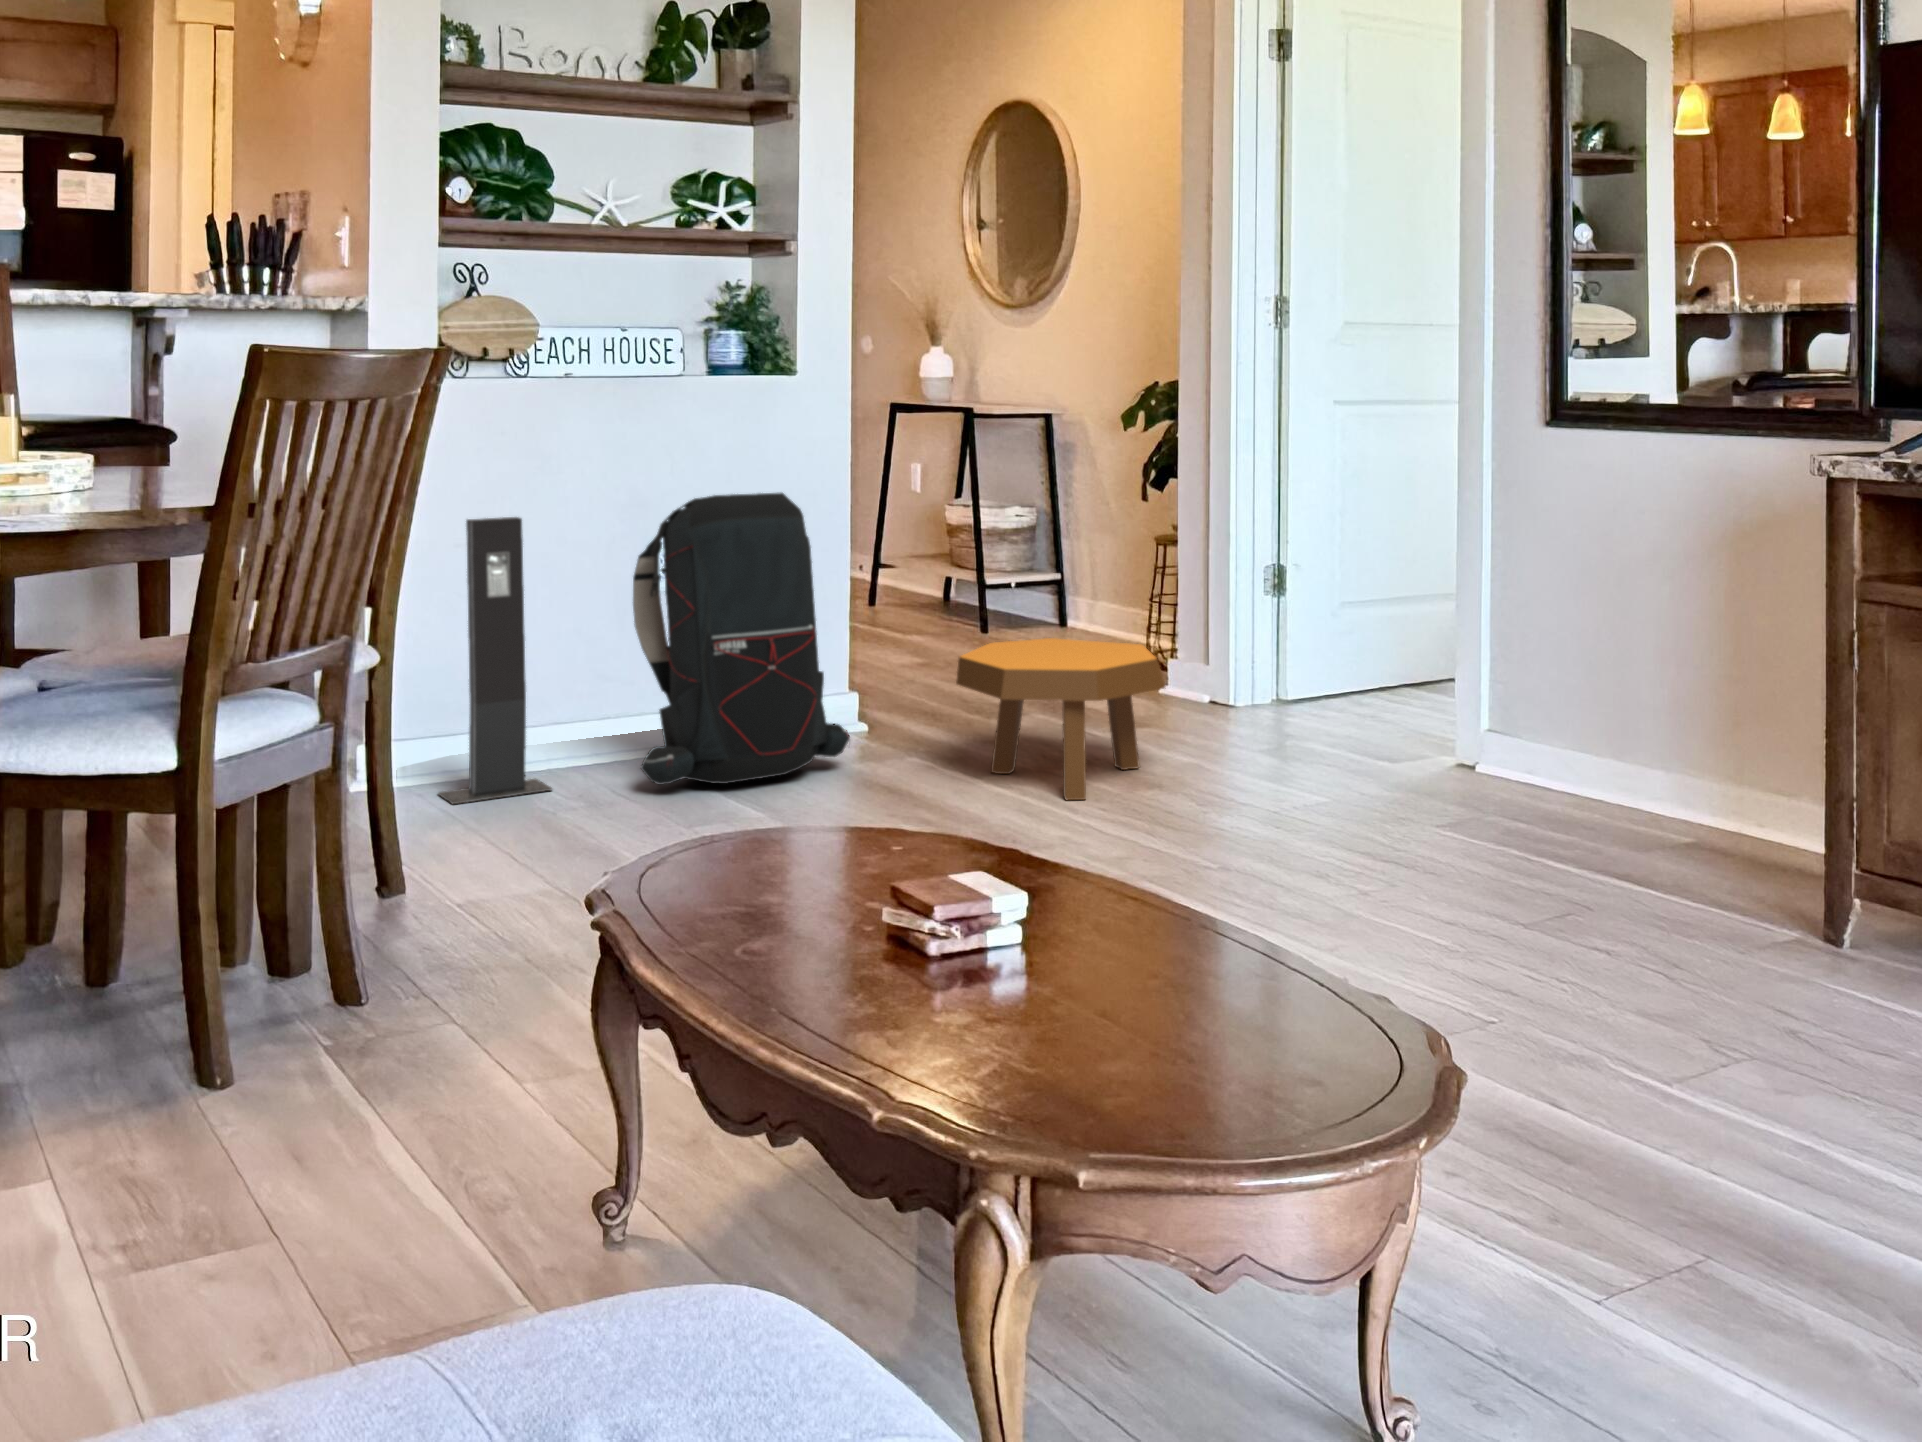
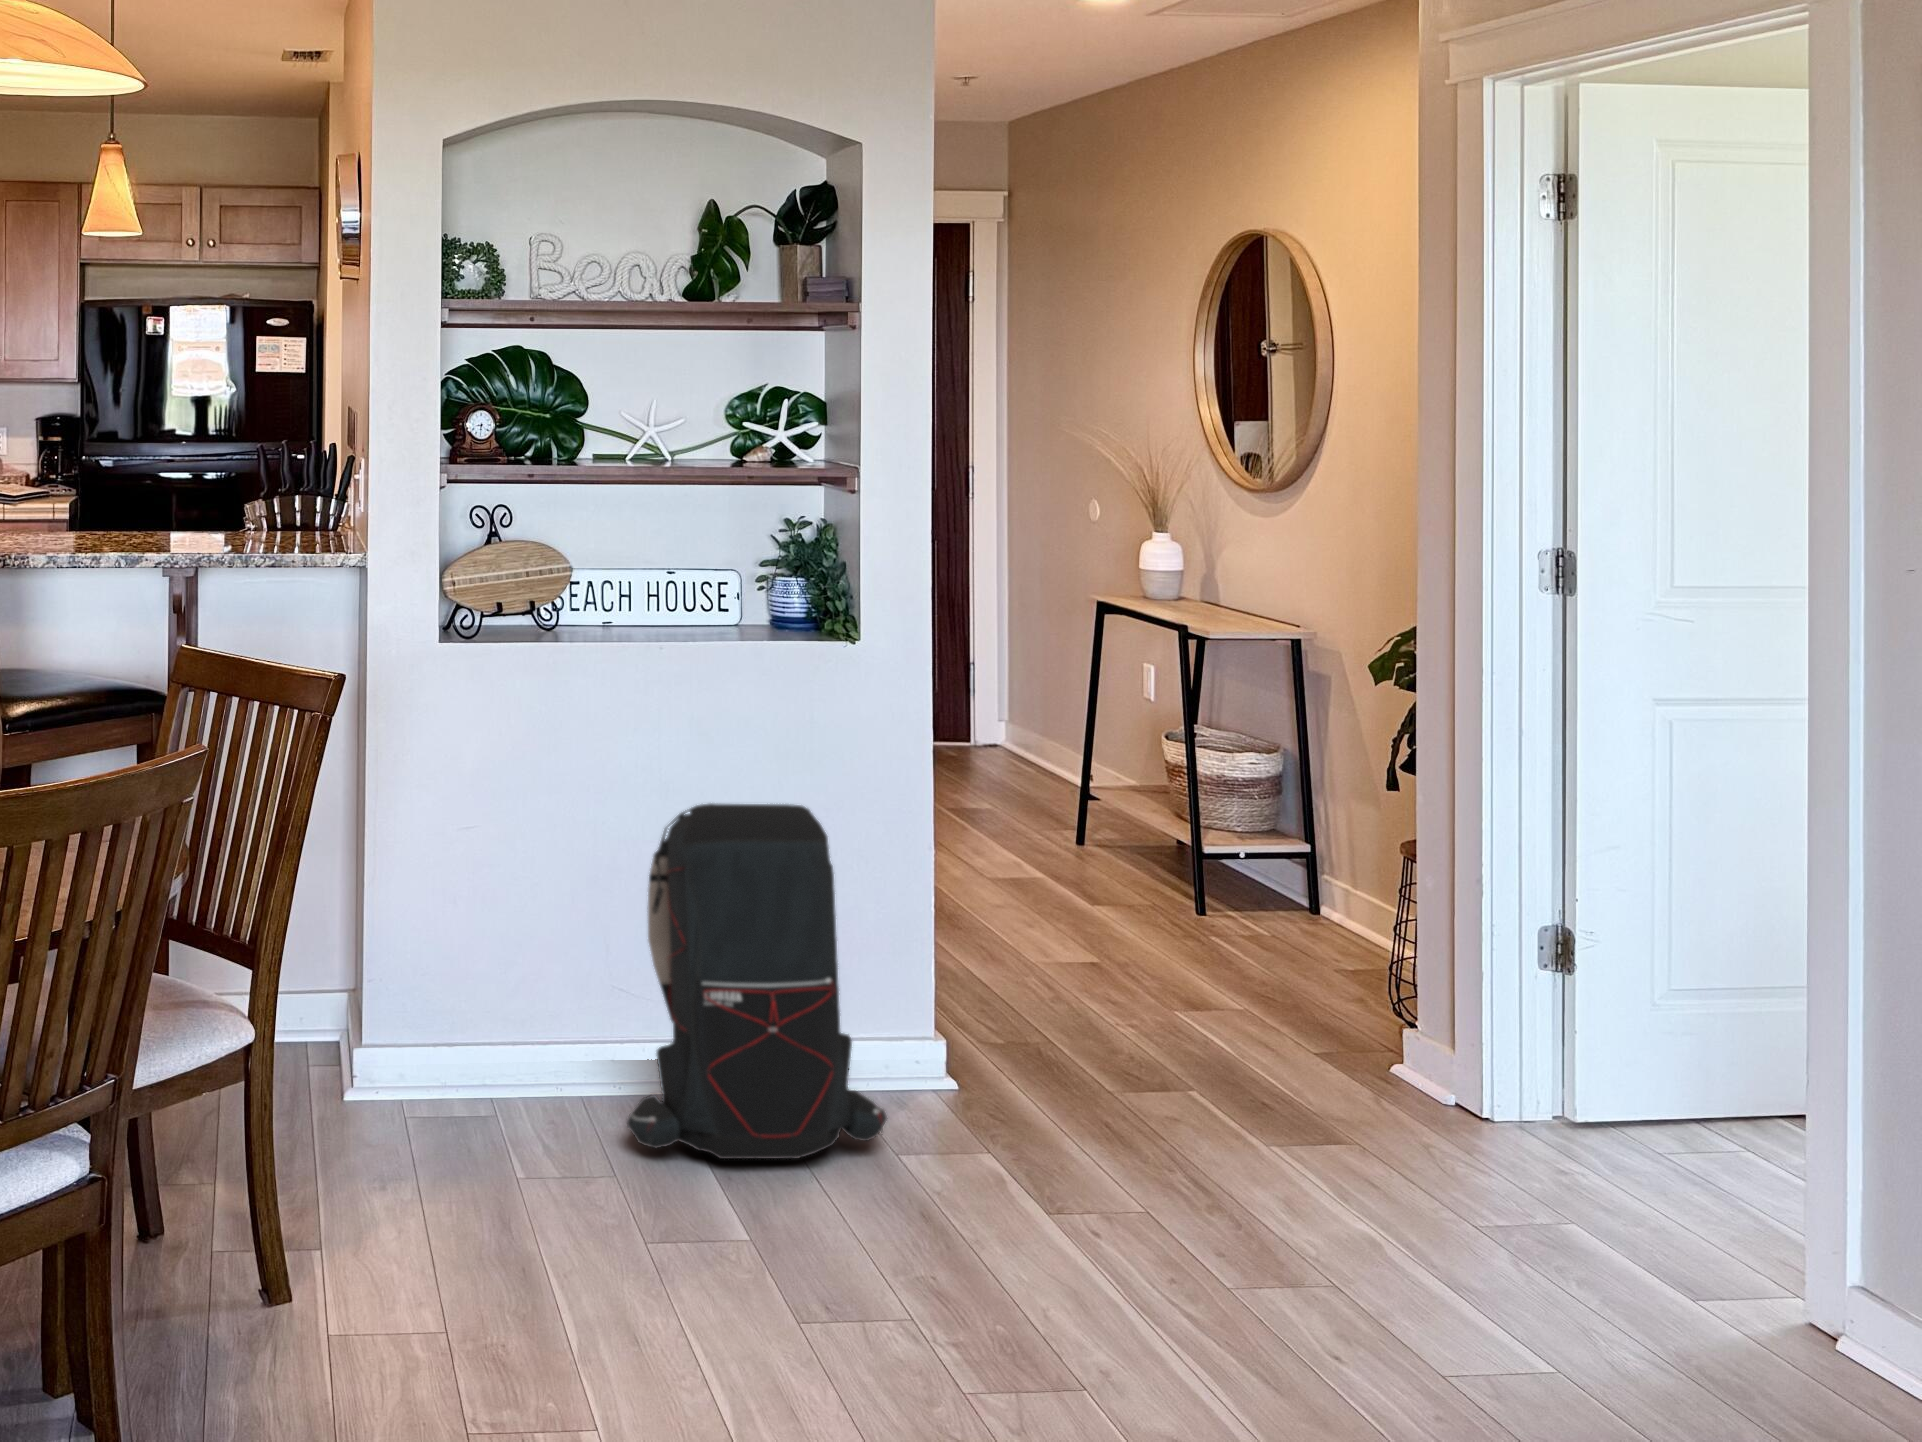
speaker: present [438,517,552,804] -> none [427,805,540,1126]
footstool: present [956,638,1166,800] -> none [1009,1026,1300,1297]

